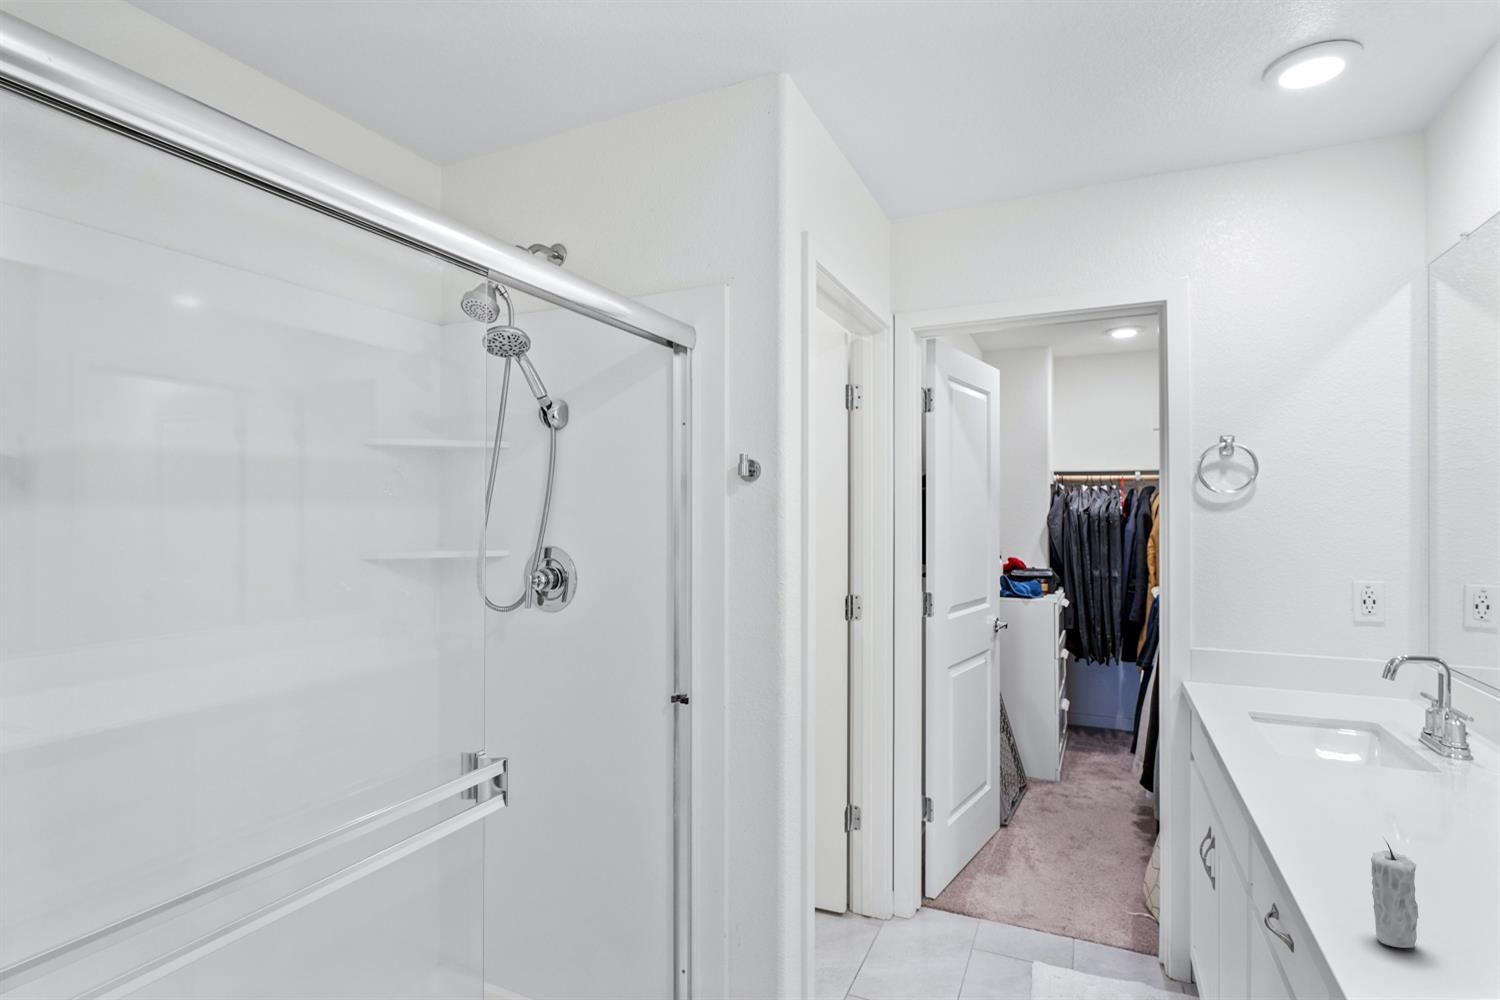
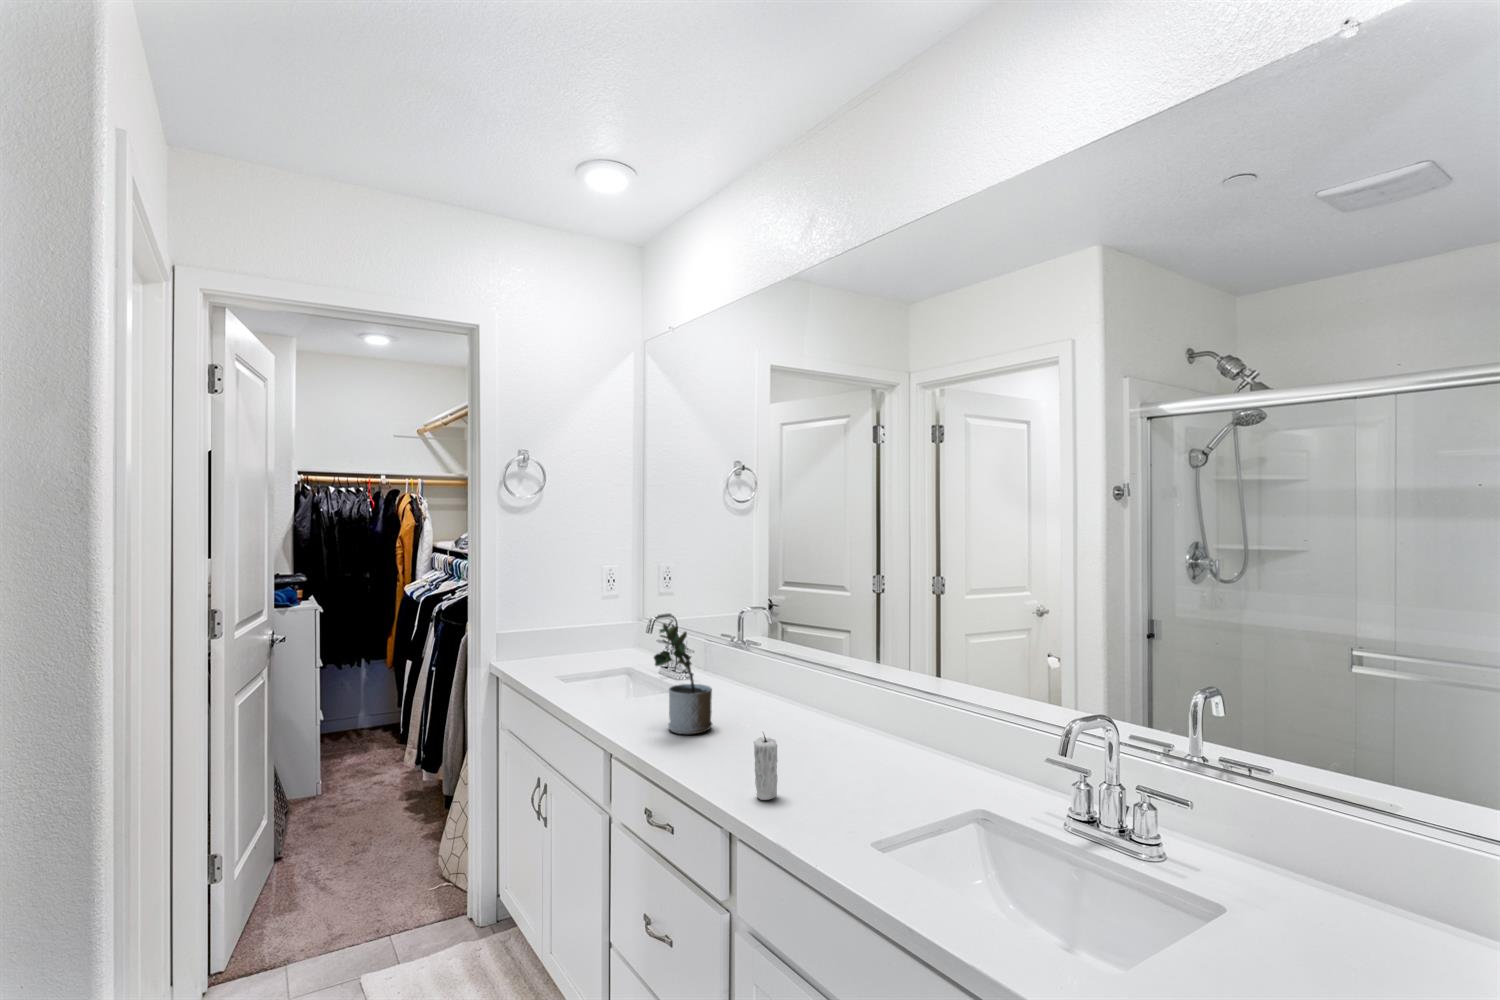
potted plant: none [1293,661,1409,829] -> present [654,621,712,734]

